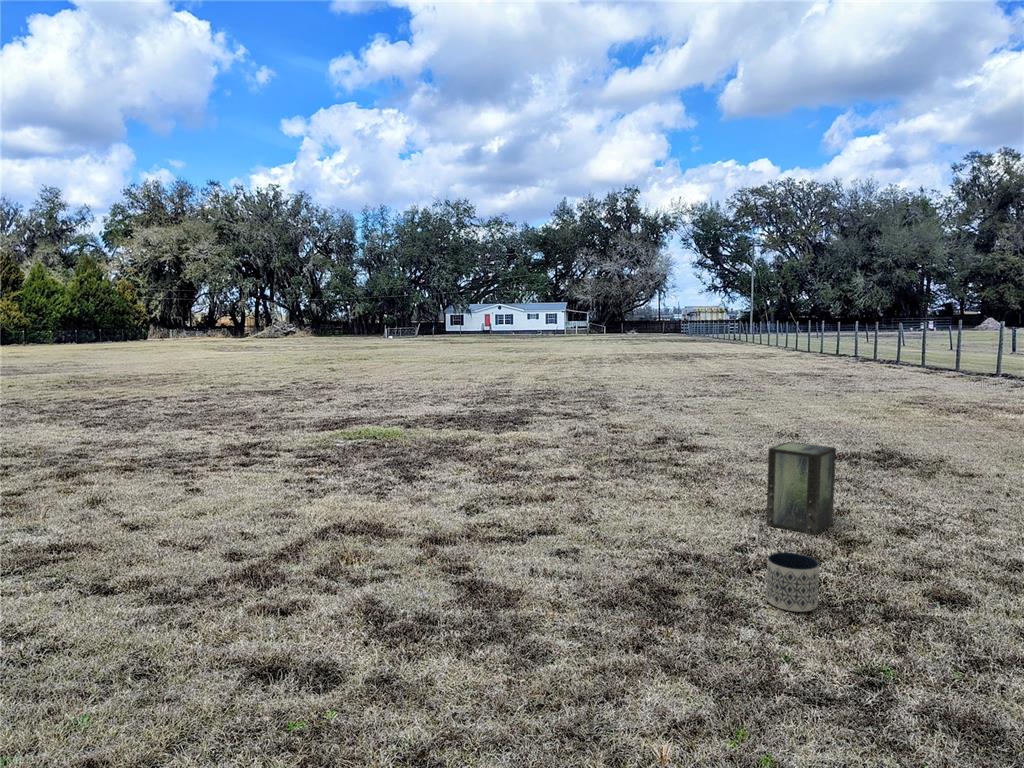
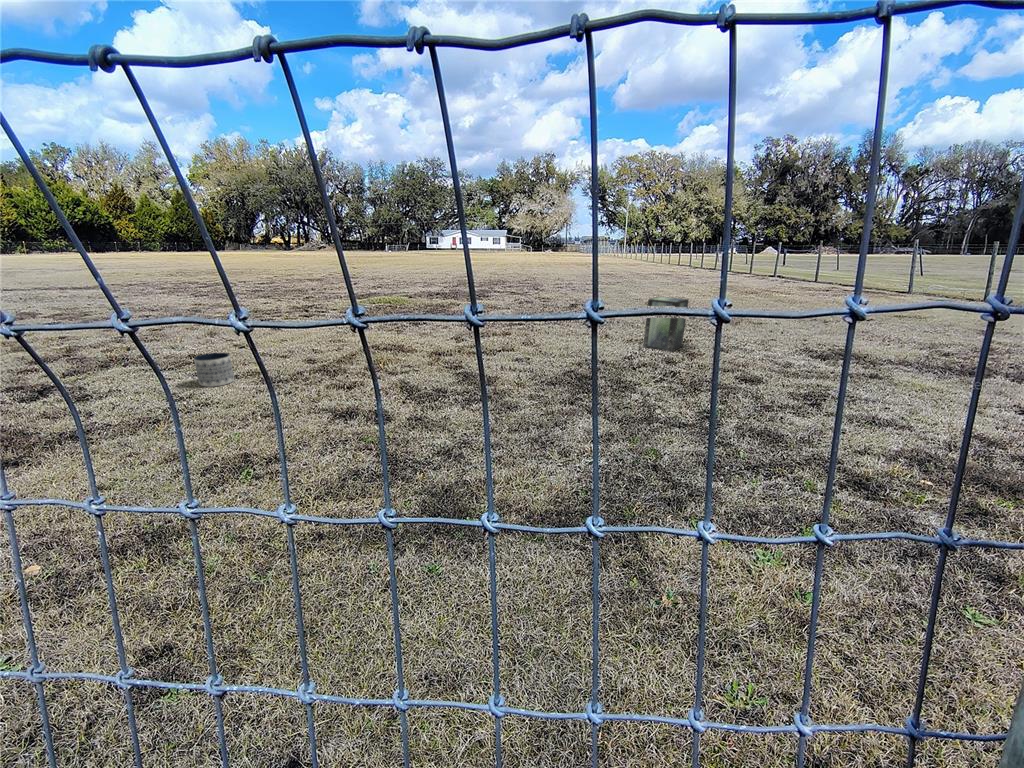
planter: present [766,552,819,612] -> present [194,353,234,387]

